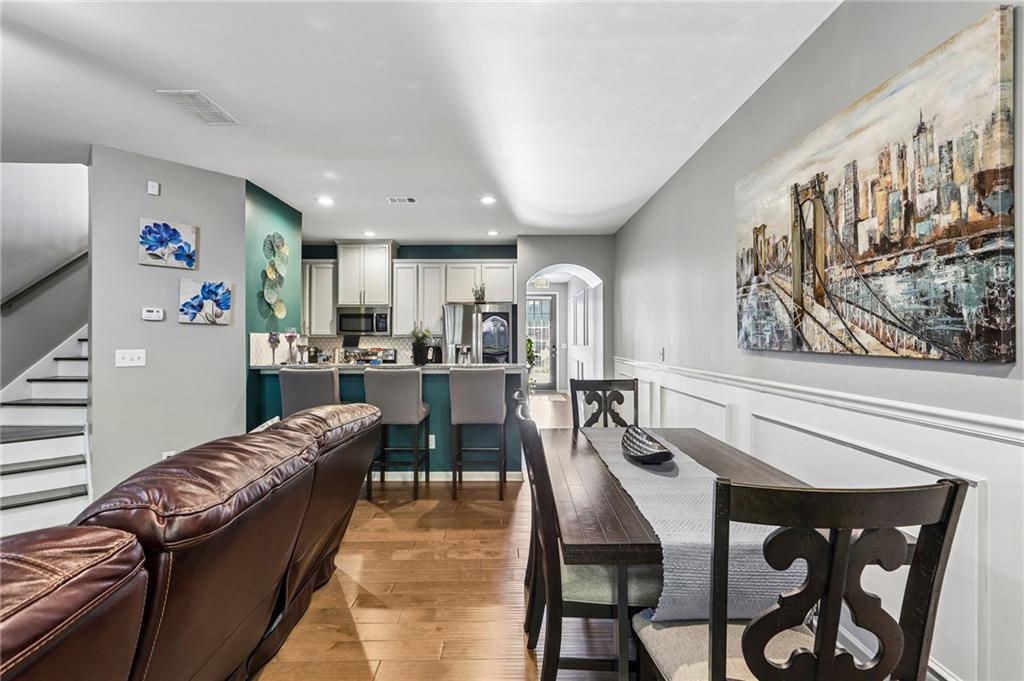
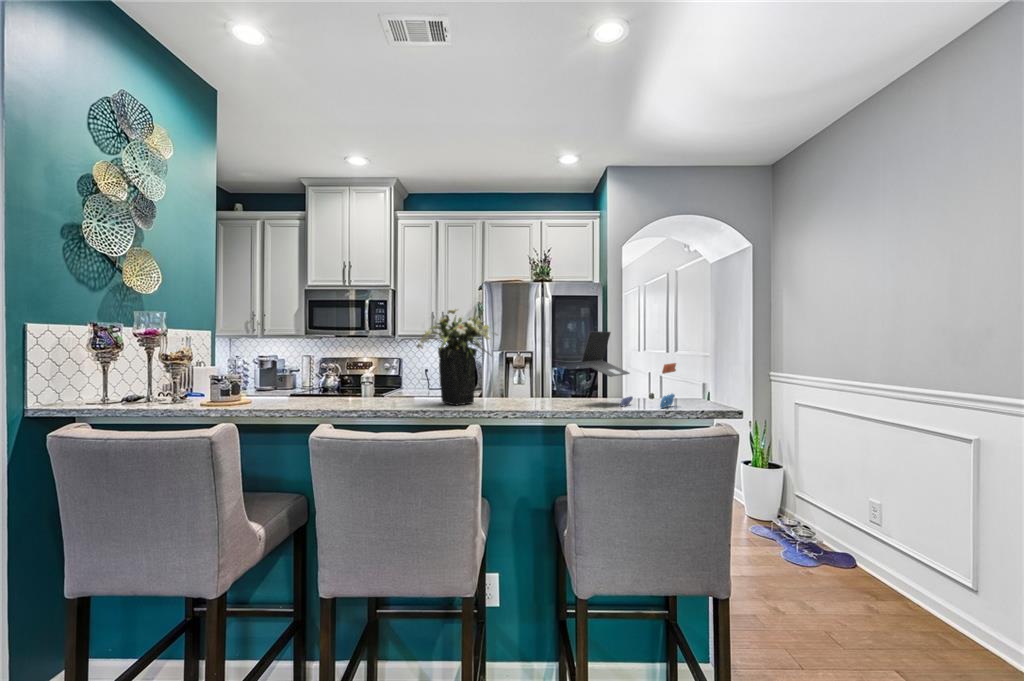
laptop: present [342,335,382,365] -> present [581,331,676,408]

